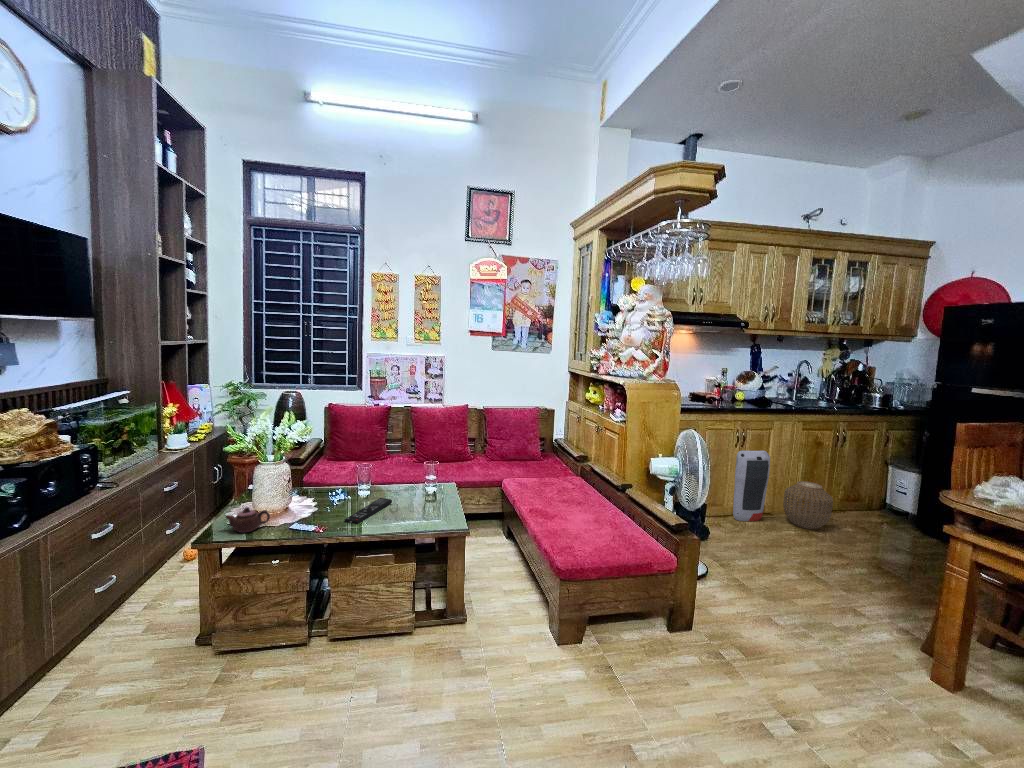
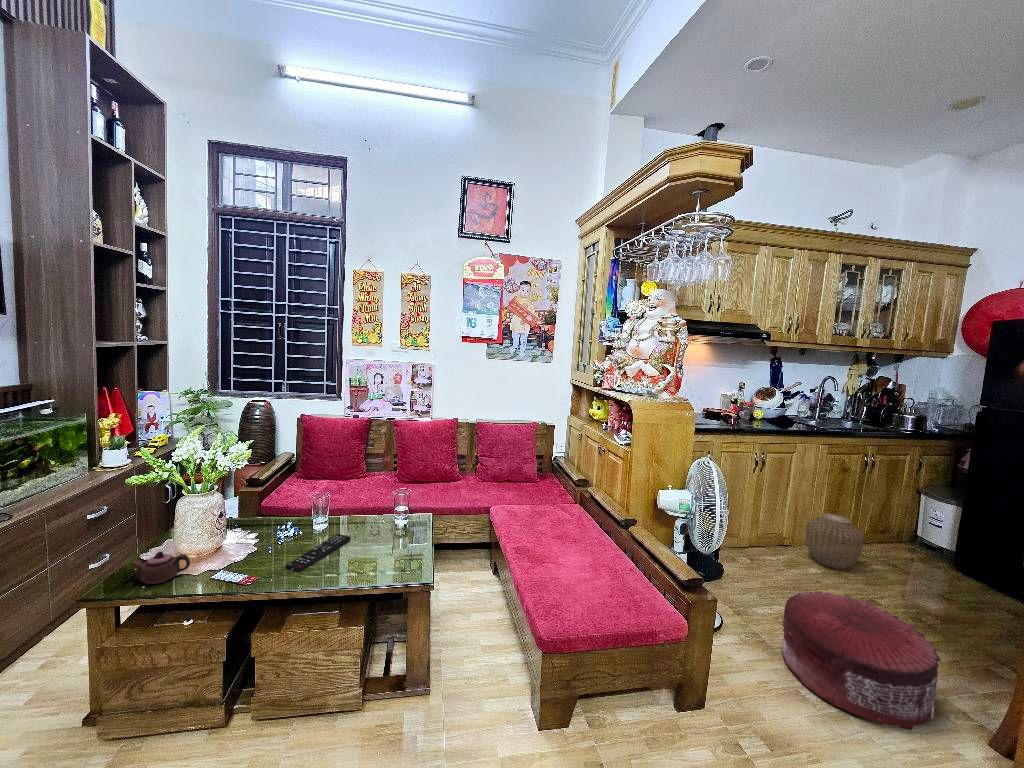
air purifier: present [733,450,770,521] -> none [749,477,792,557]
pouf: none [755,538,880,639] -> present [782,591,941,730]

